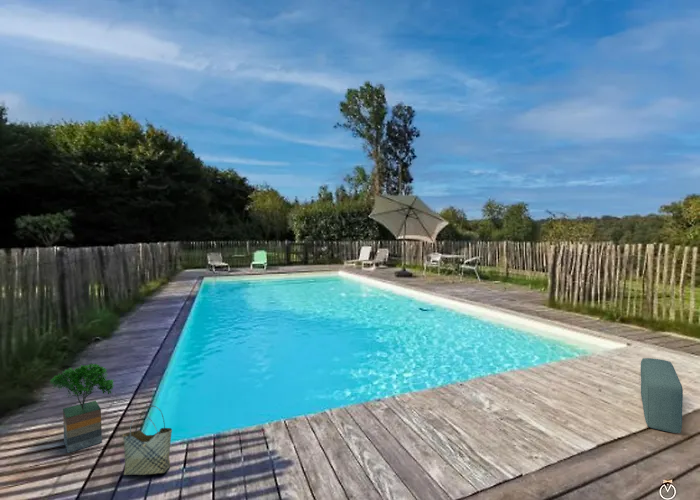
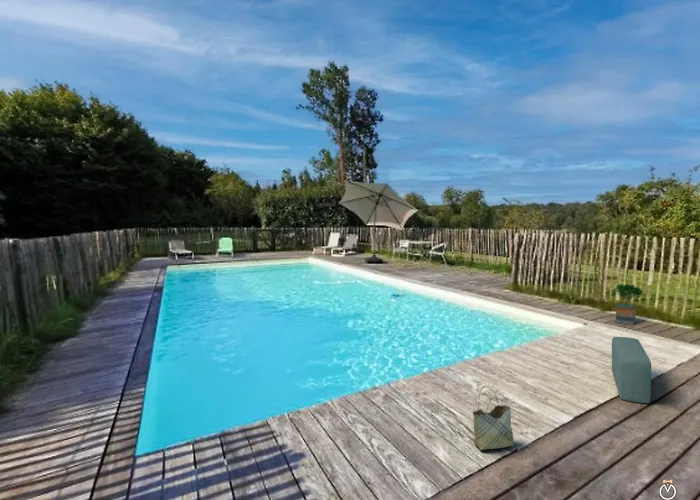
potted tree: present [51,364,114,453] -> present [611,284,643,325]
woven basket: present [123,406,172,475] -> present [473,386,514,450]

